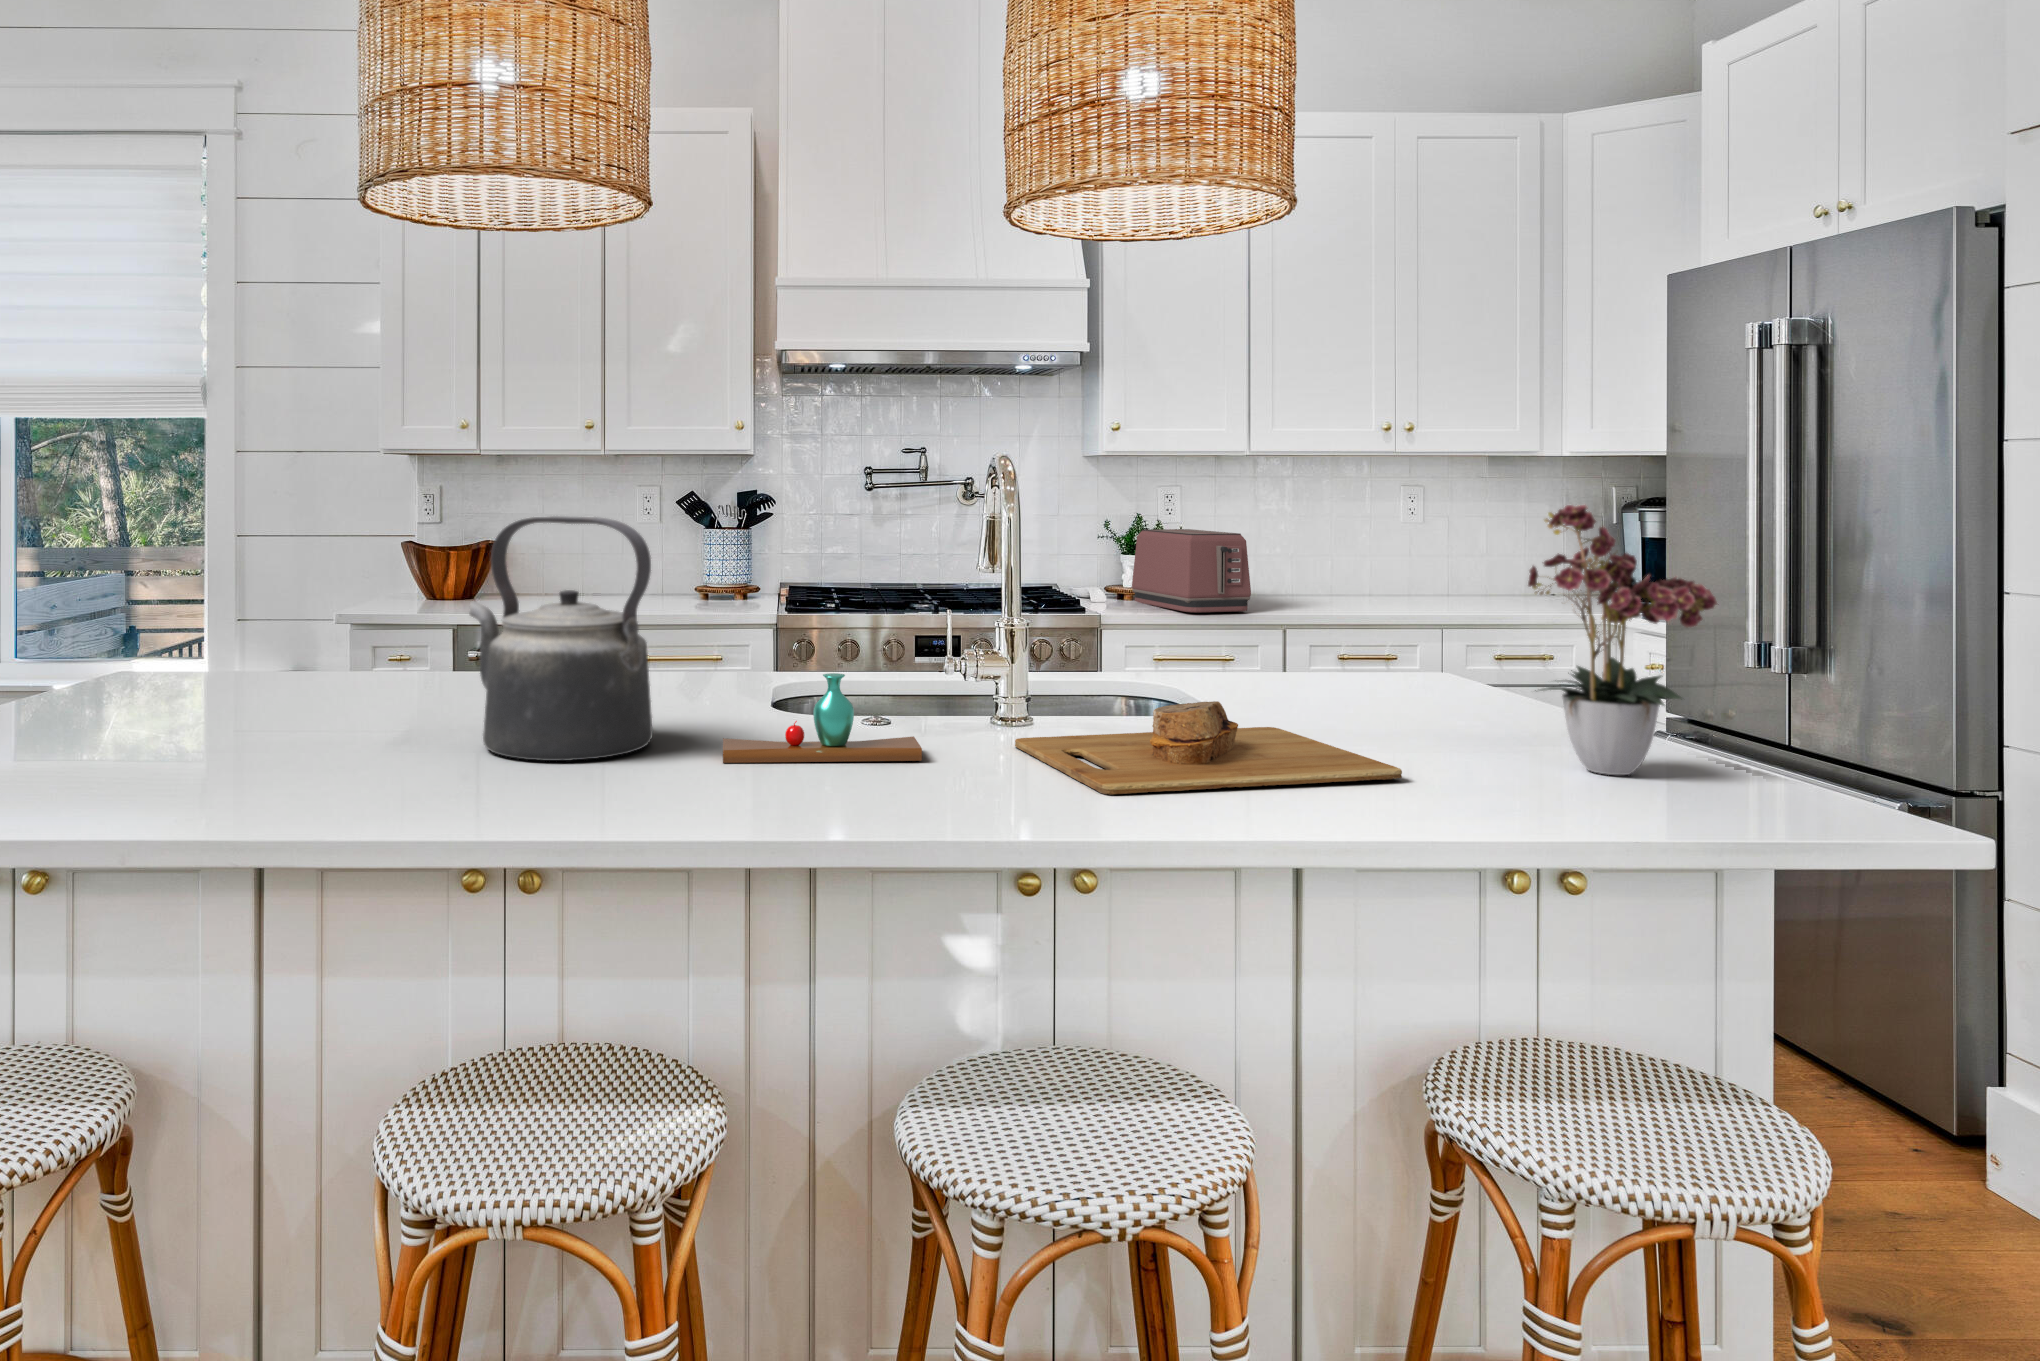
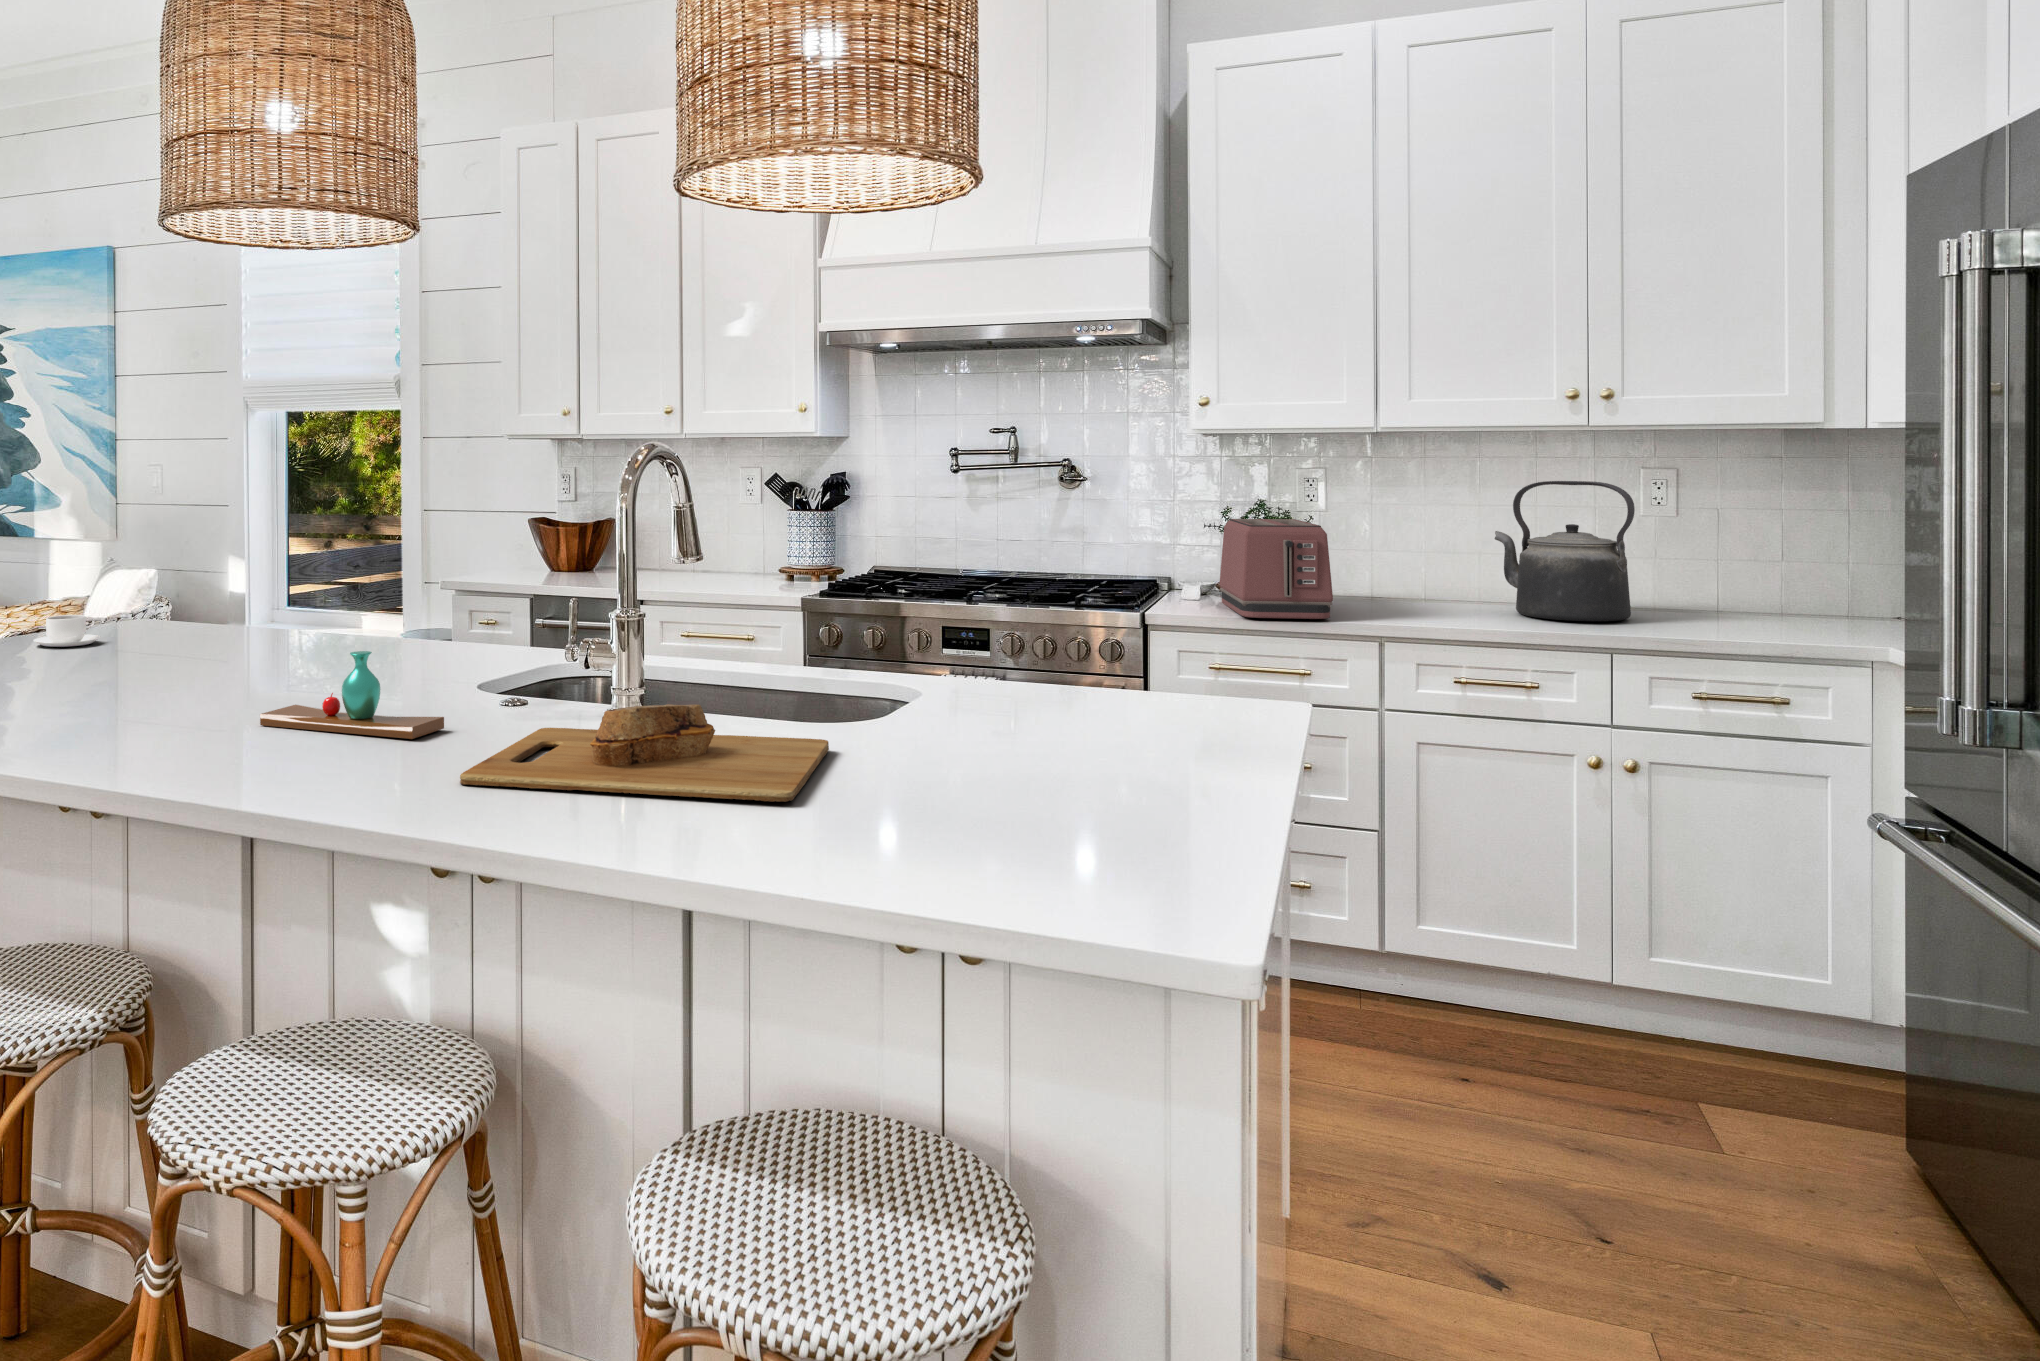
flower arrangement: present [1528,505,1717,775] -> none [969,486,1191,829]
kettle: present [469,516,653,761] -> present [1495,481,1635,621]
coffee cup: none [120,663,206,704] -> present [33,615,100,647]

